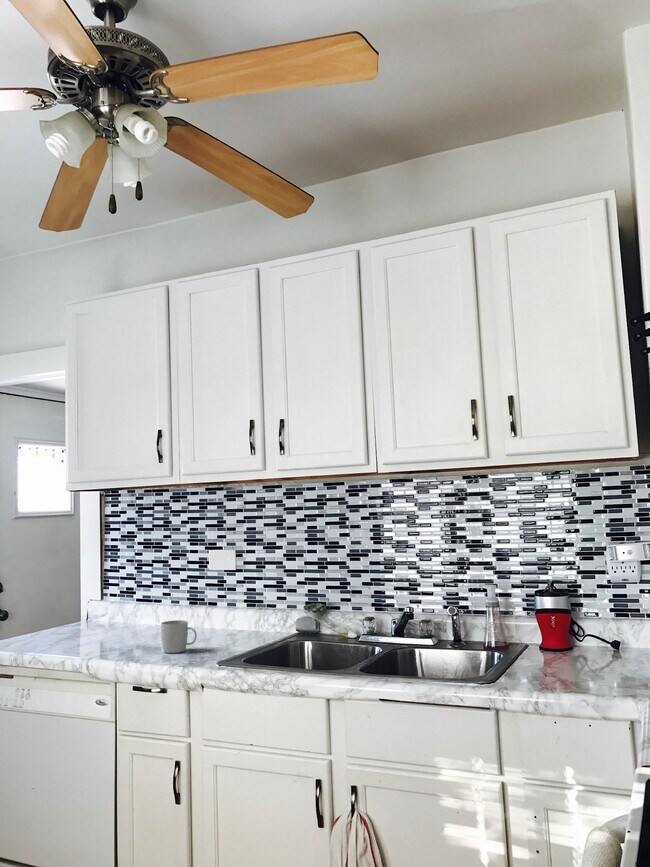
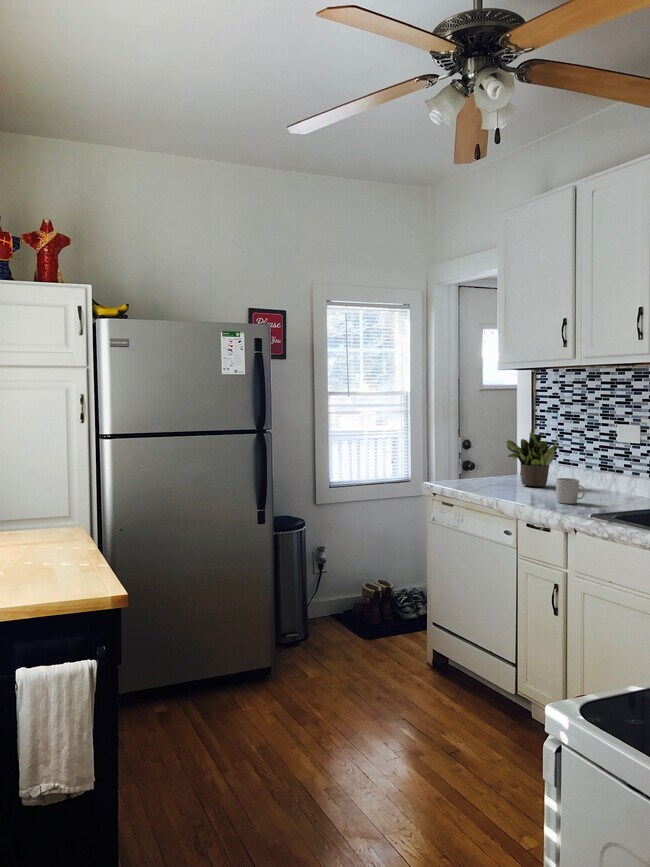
potted plant: none [75,563,145,634] -> present [505,430,558,487]

